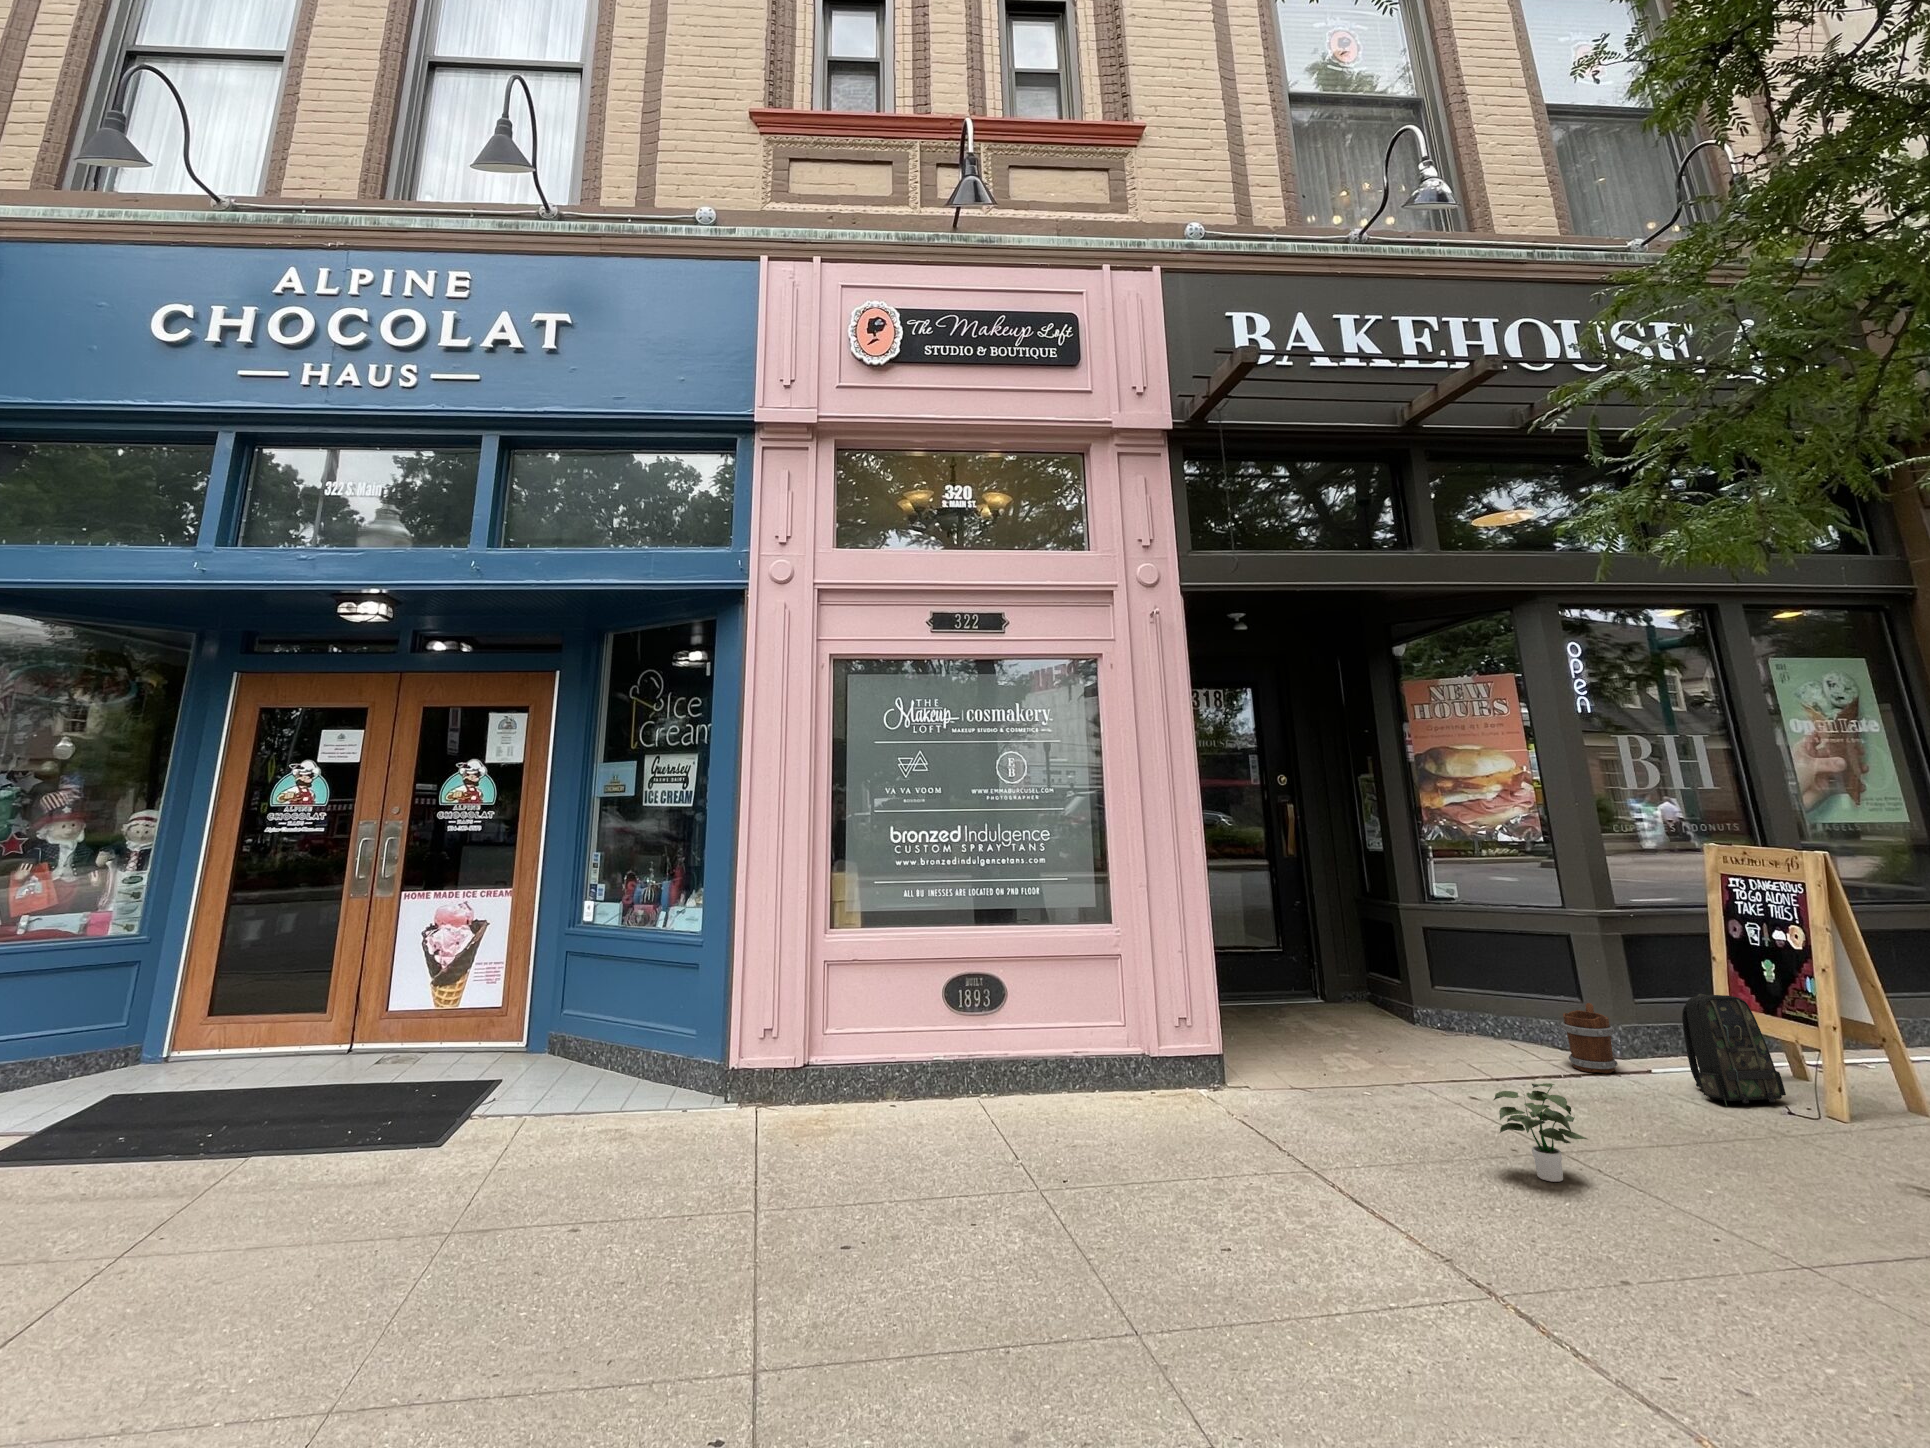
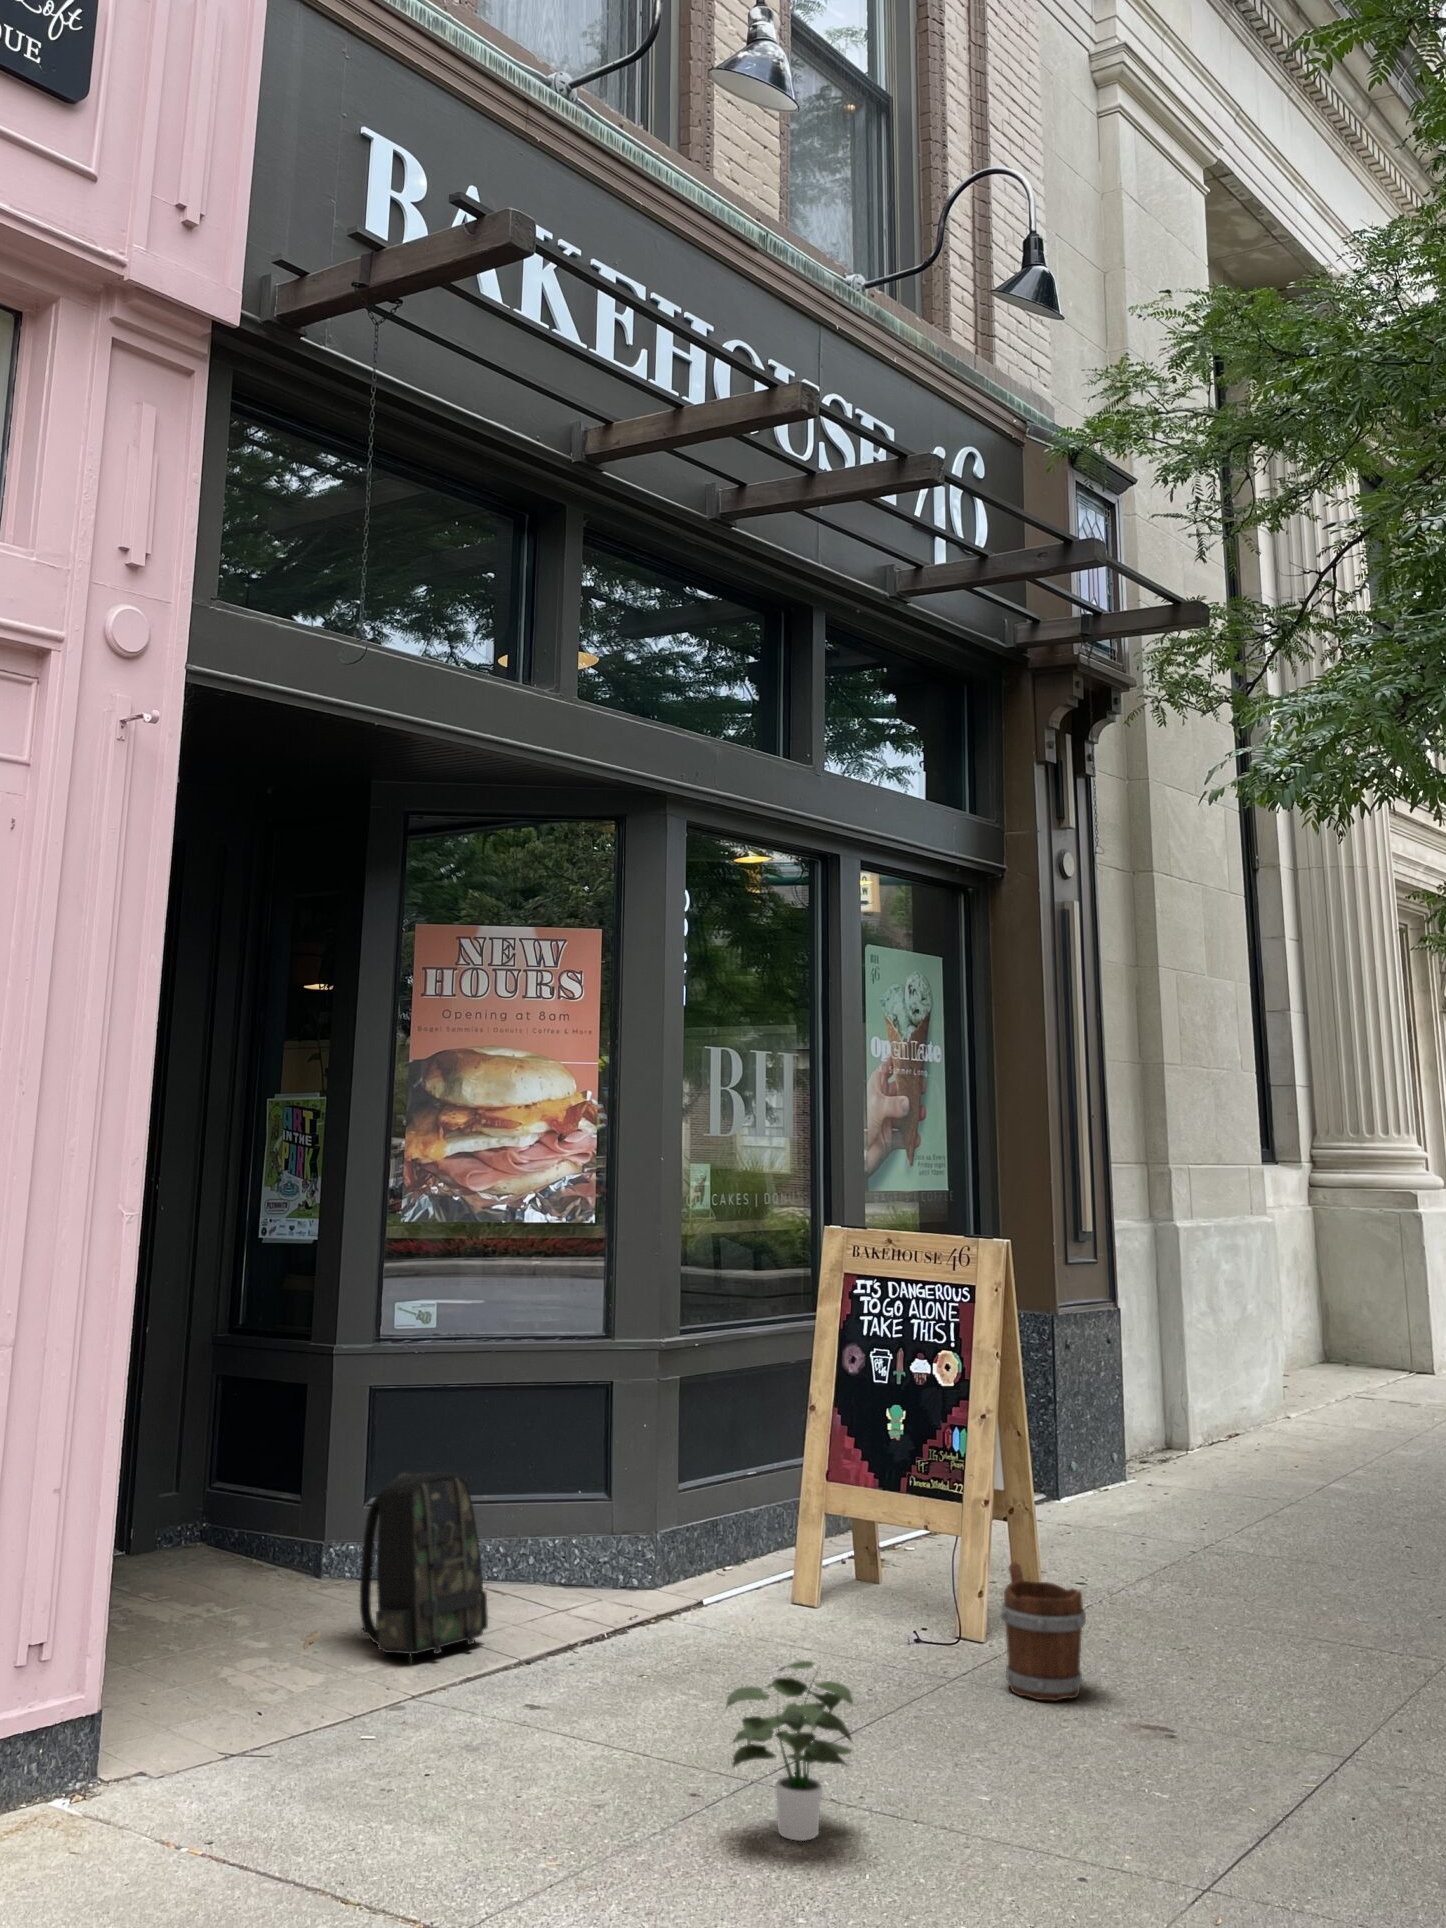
backpack: present [1682,994,1786,1107] -> present [360,1472,488,1656]
bucket: present [1561,1003,1618,1073] -> present [1001,1562,1086,1701]

